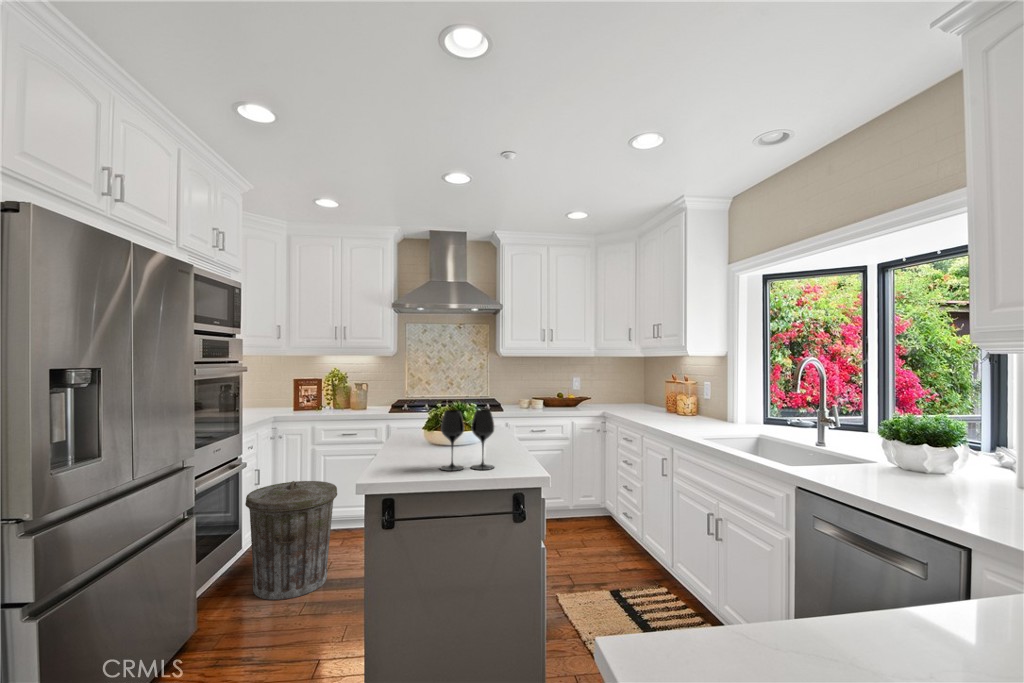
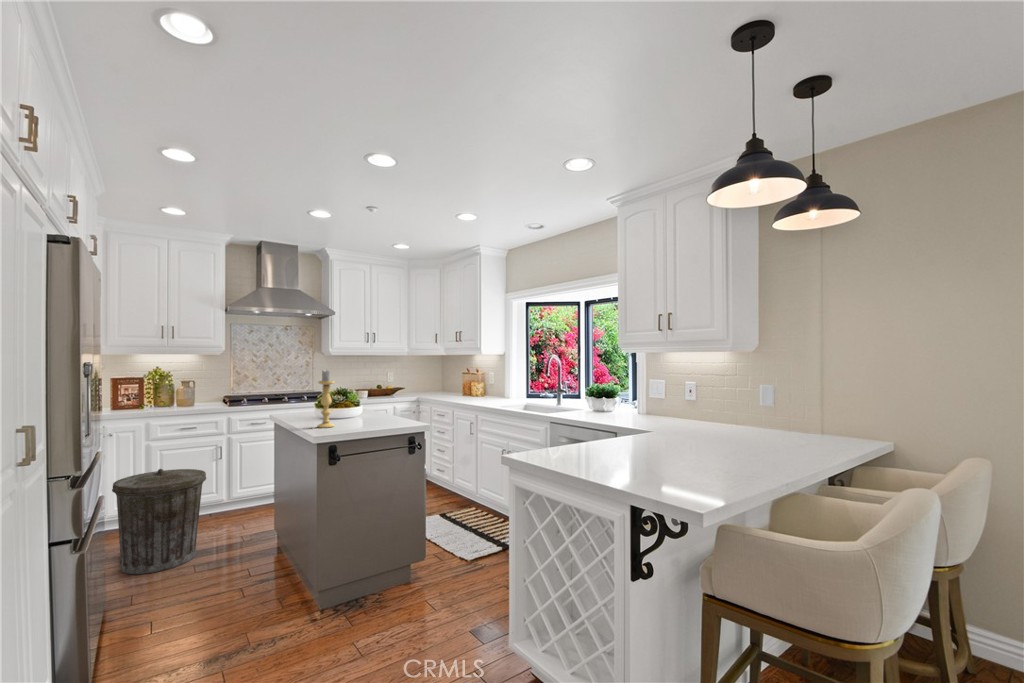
candle holder: none [406,376,429,460] -> present [317,370,334,428]
wine glass: present [440,410,494,471] -> none [353,390,389,430]

